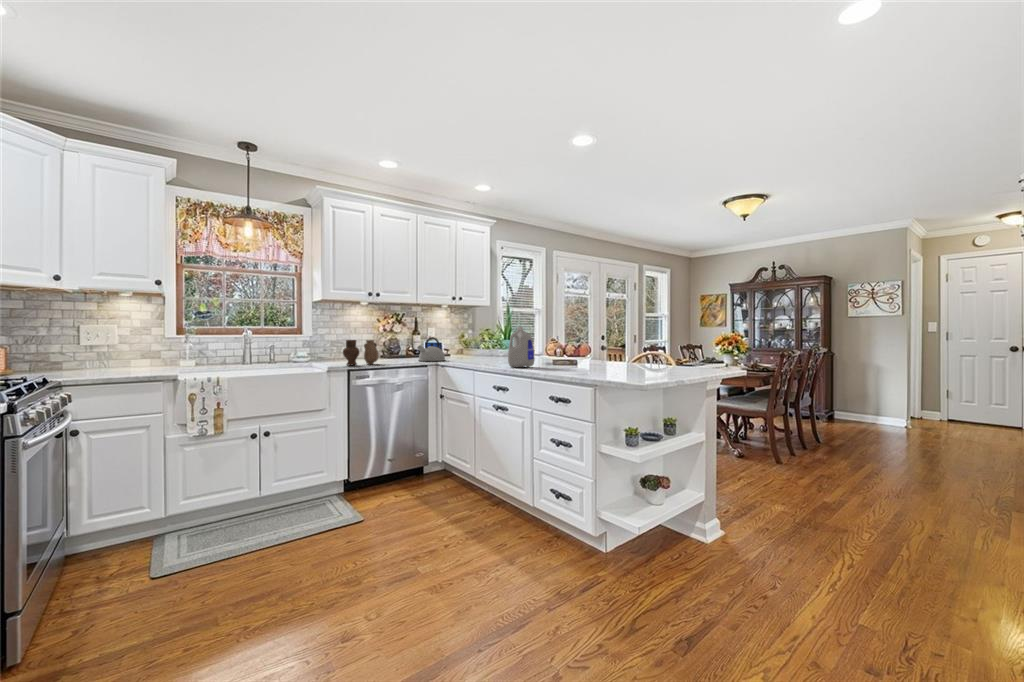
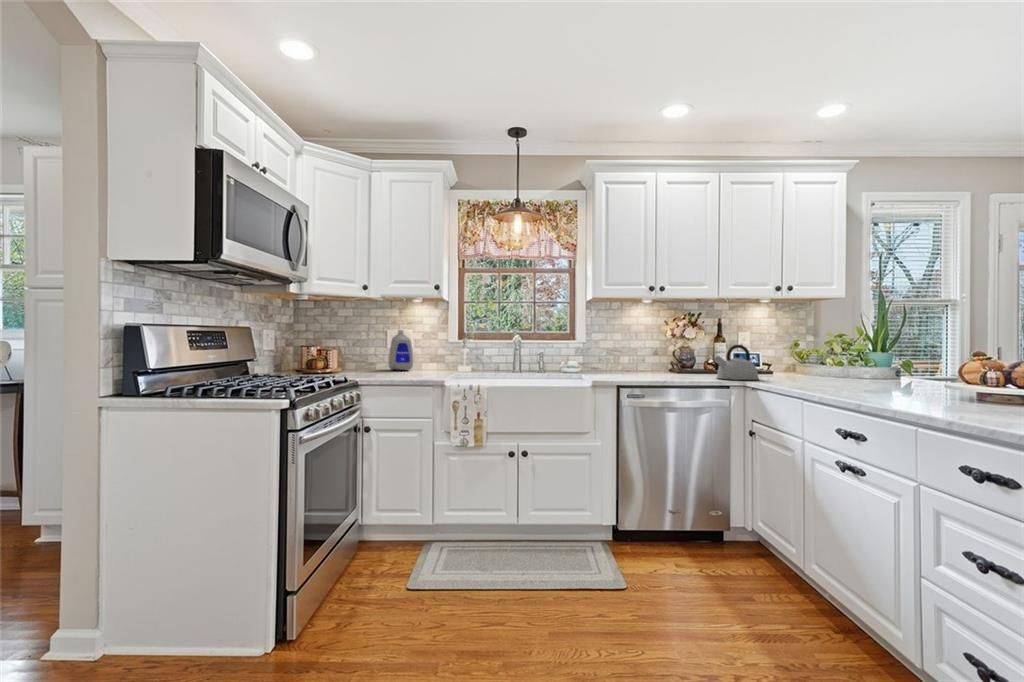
bottle: present [508,327,535,367] -> present [388,330,413,370]
vase: present [343,340,378,365] -> none [610,347,657,380]

